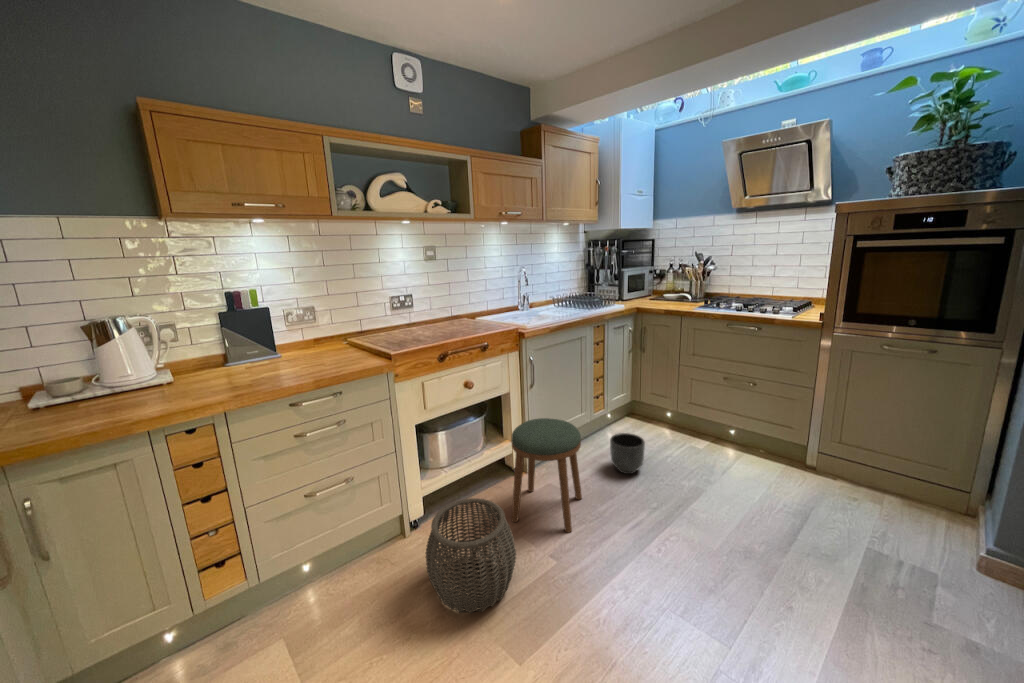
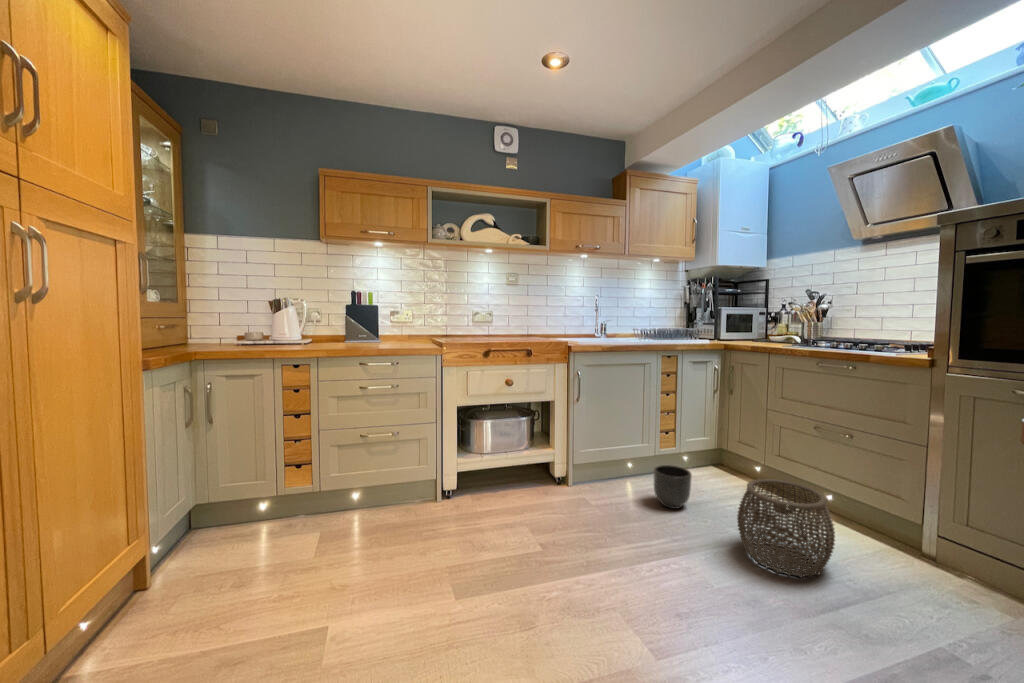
stool: present [511,418,582,533] -> none [528,425,605,533]
woven basket: present [426,498,516,613] -> present [737,479,835,577]

